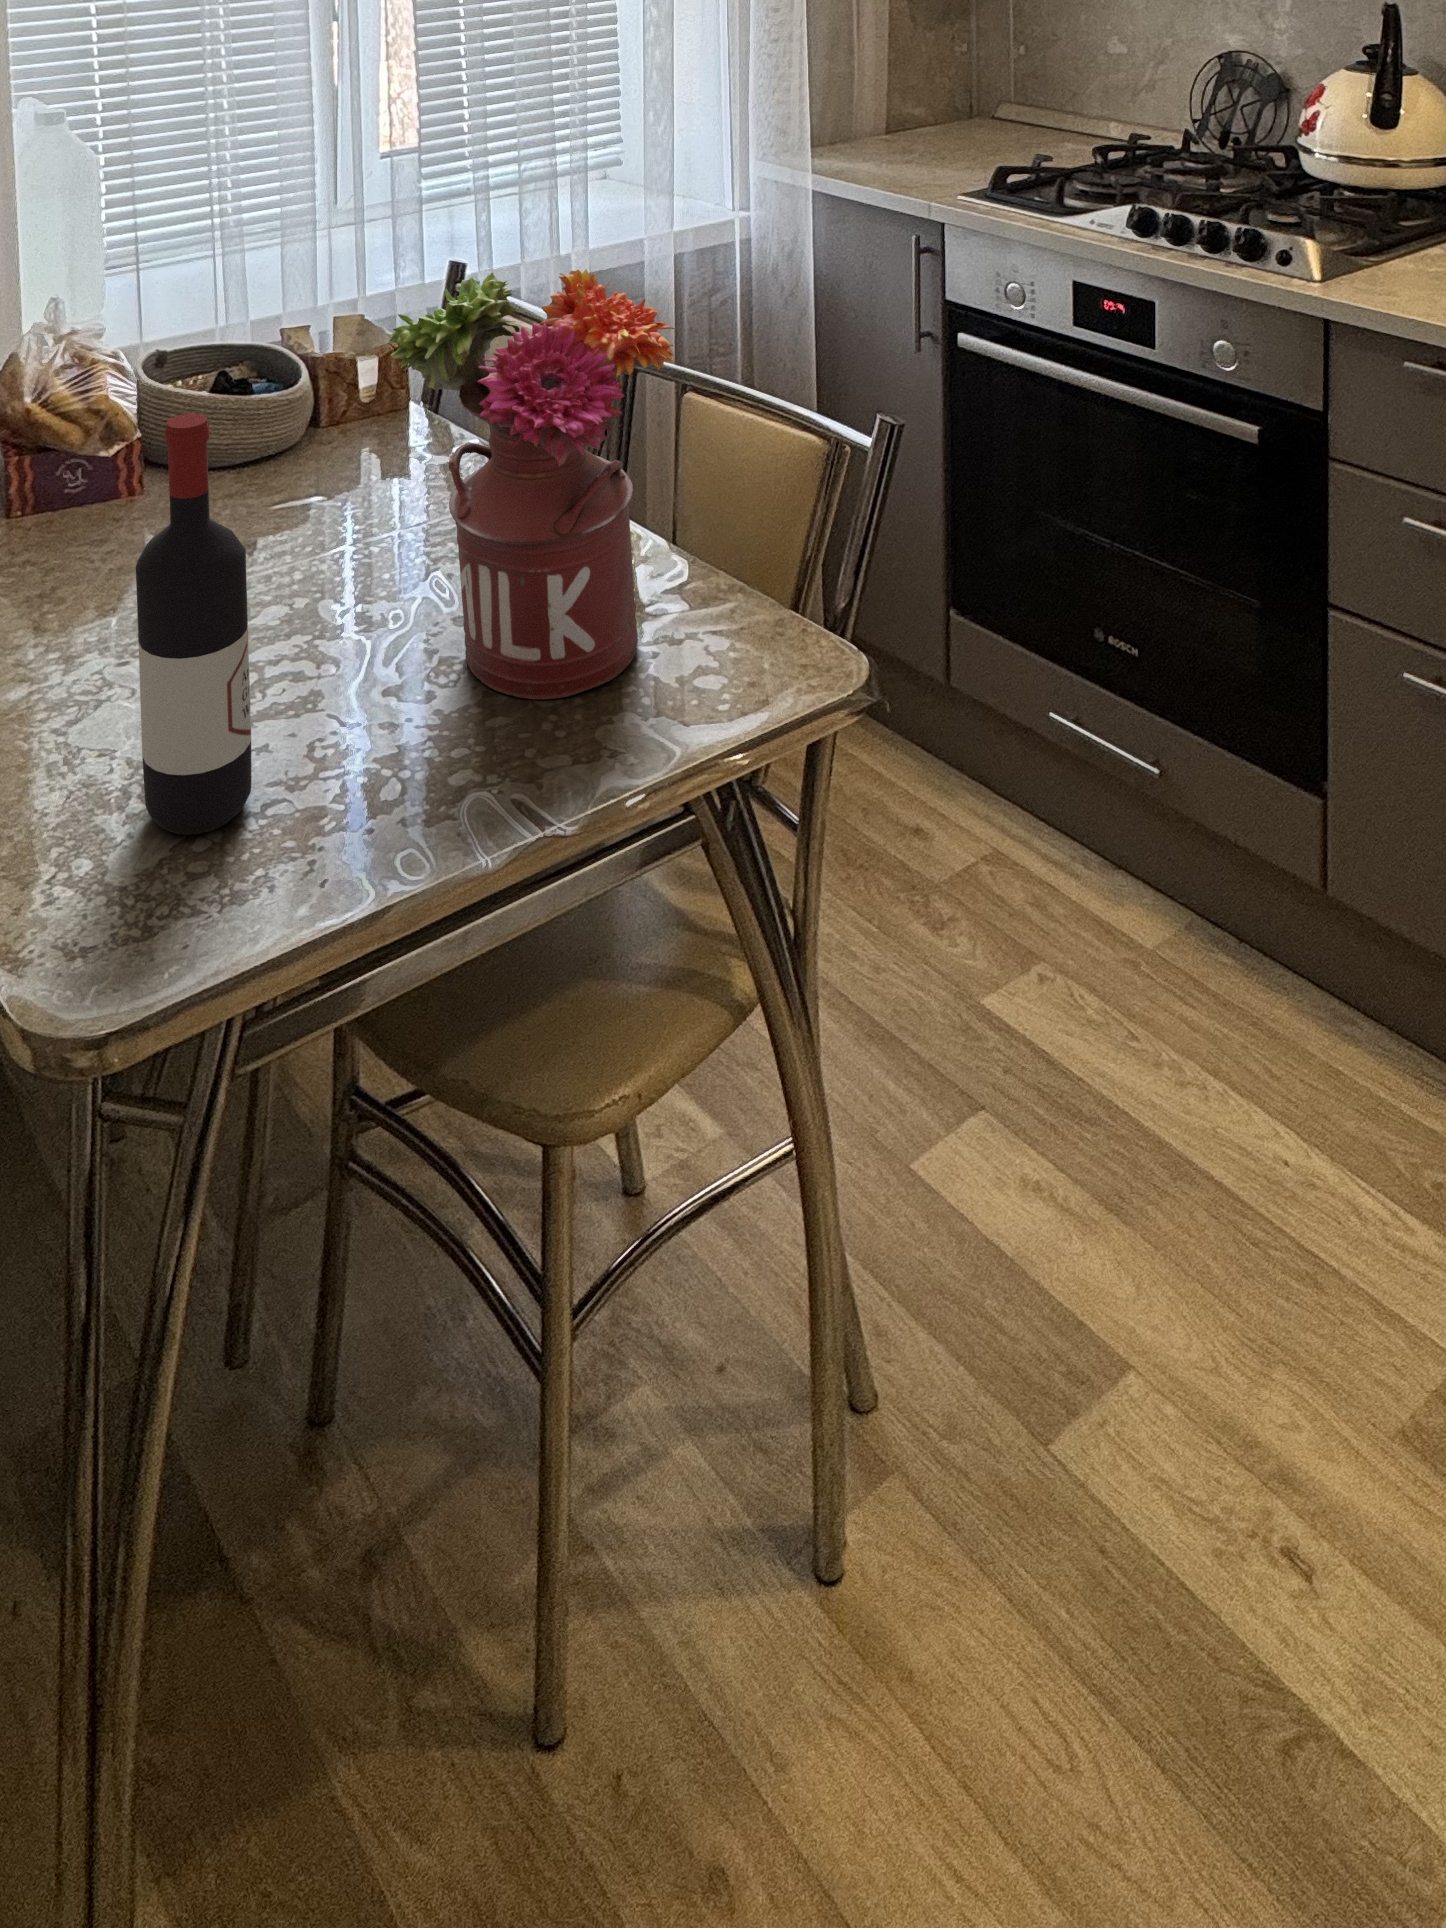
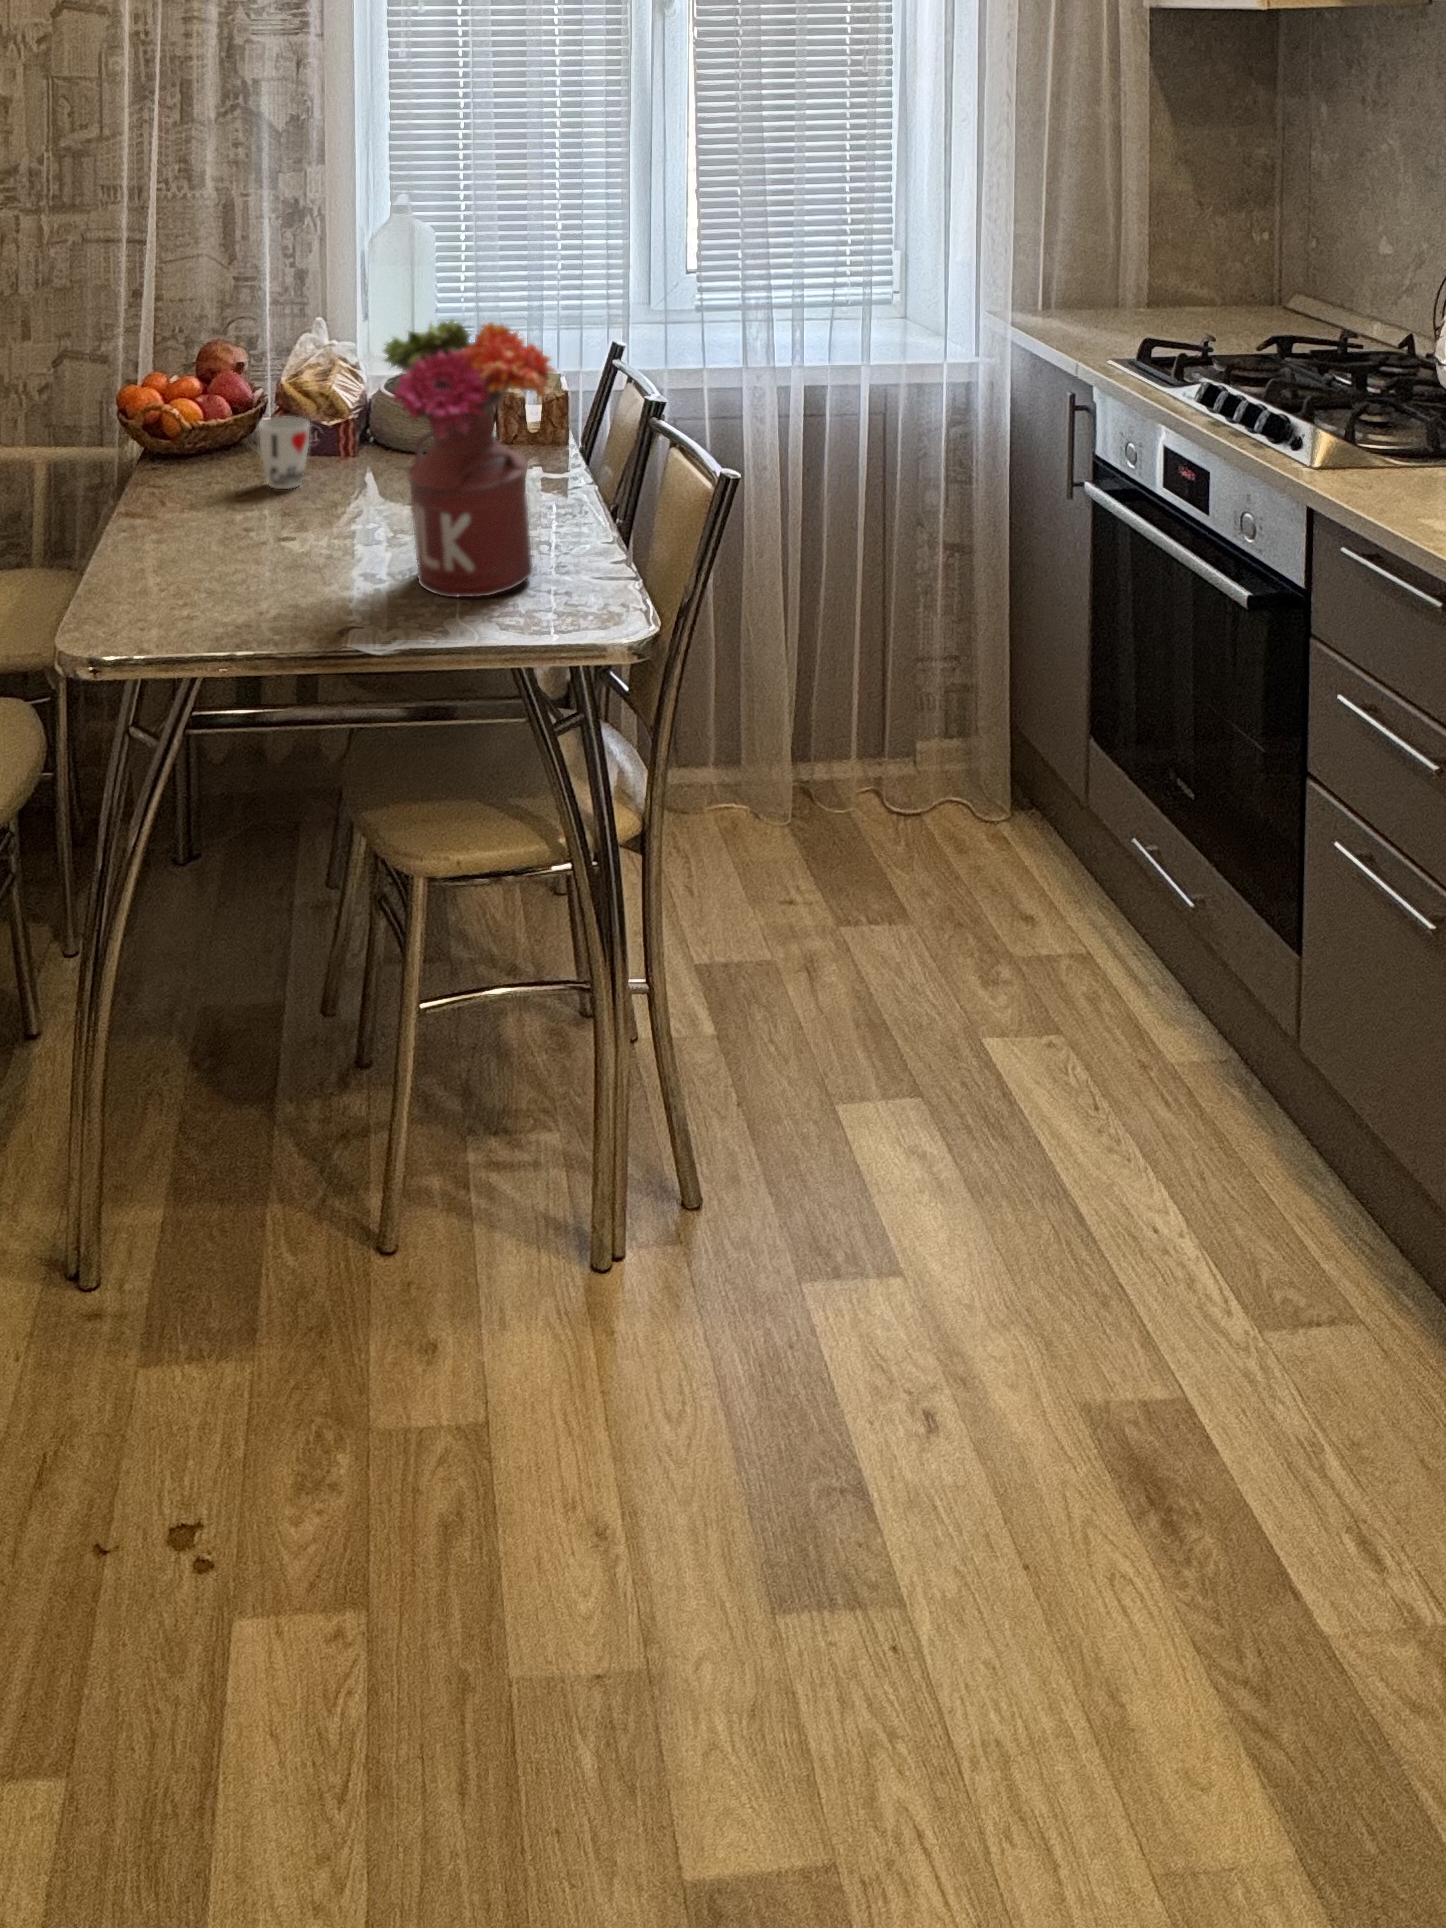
wine bottle: present [136,414,251,835] -> none [185,362,247,602]
cup: none [32,453,115,574] -> present [259,417,310,489]

